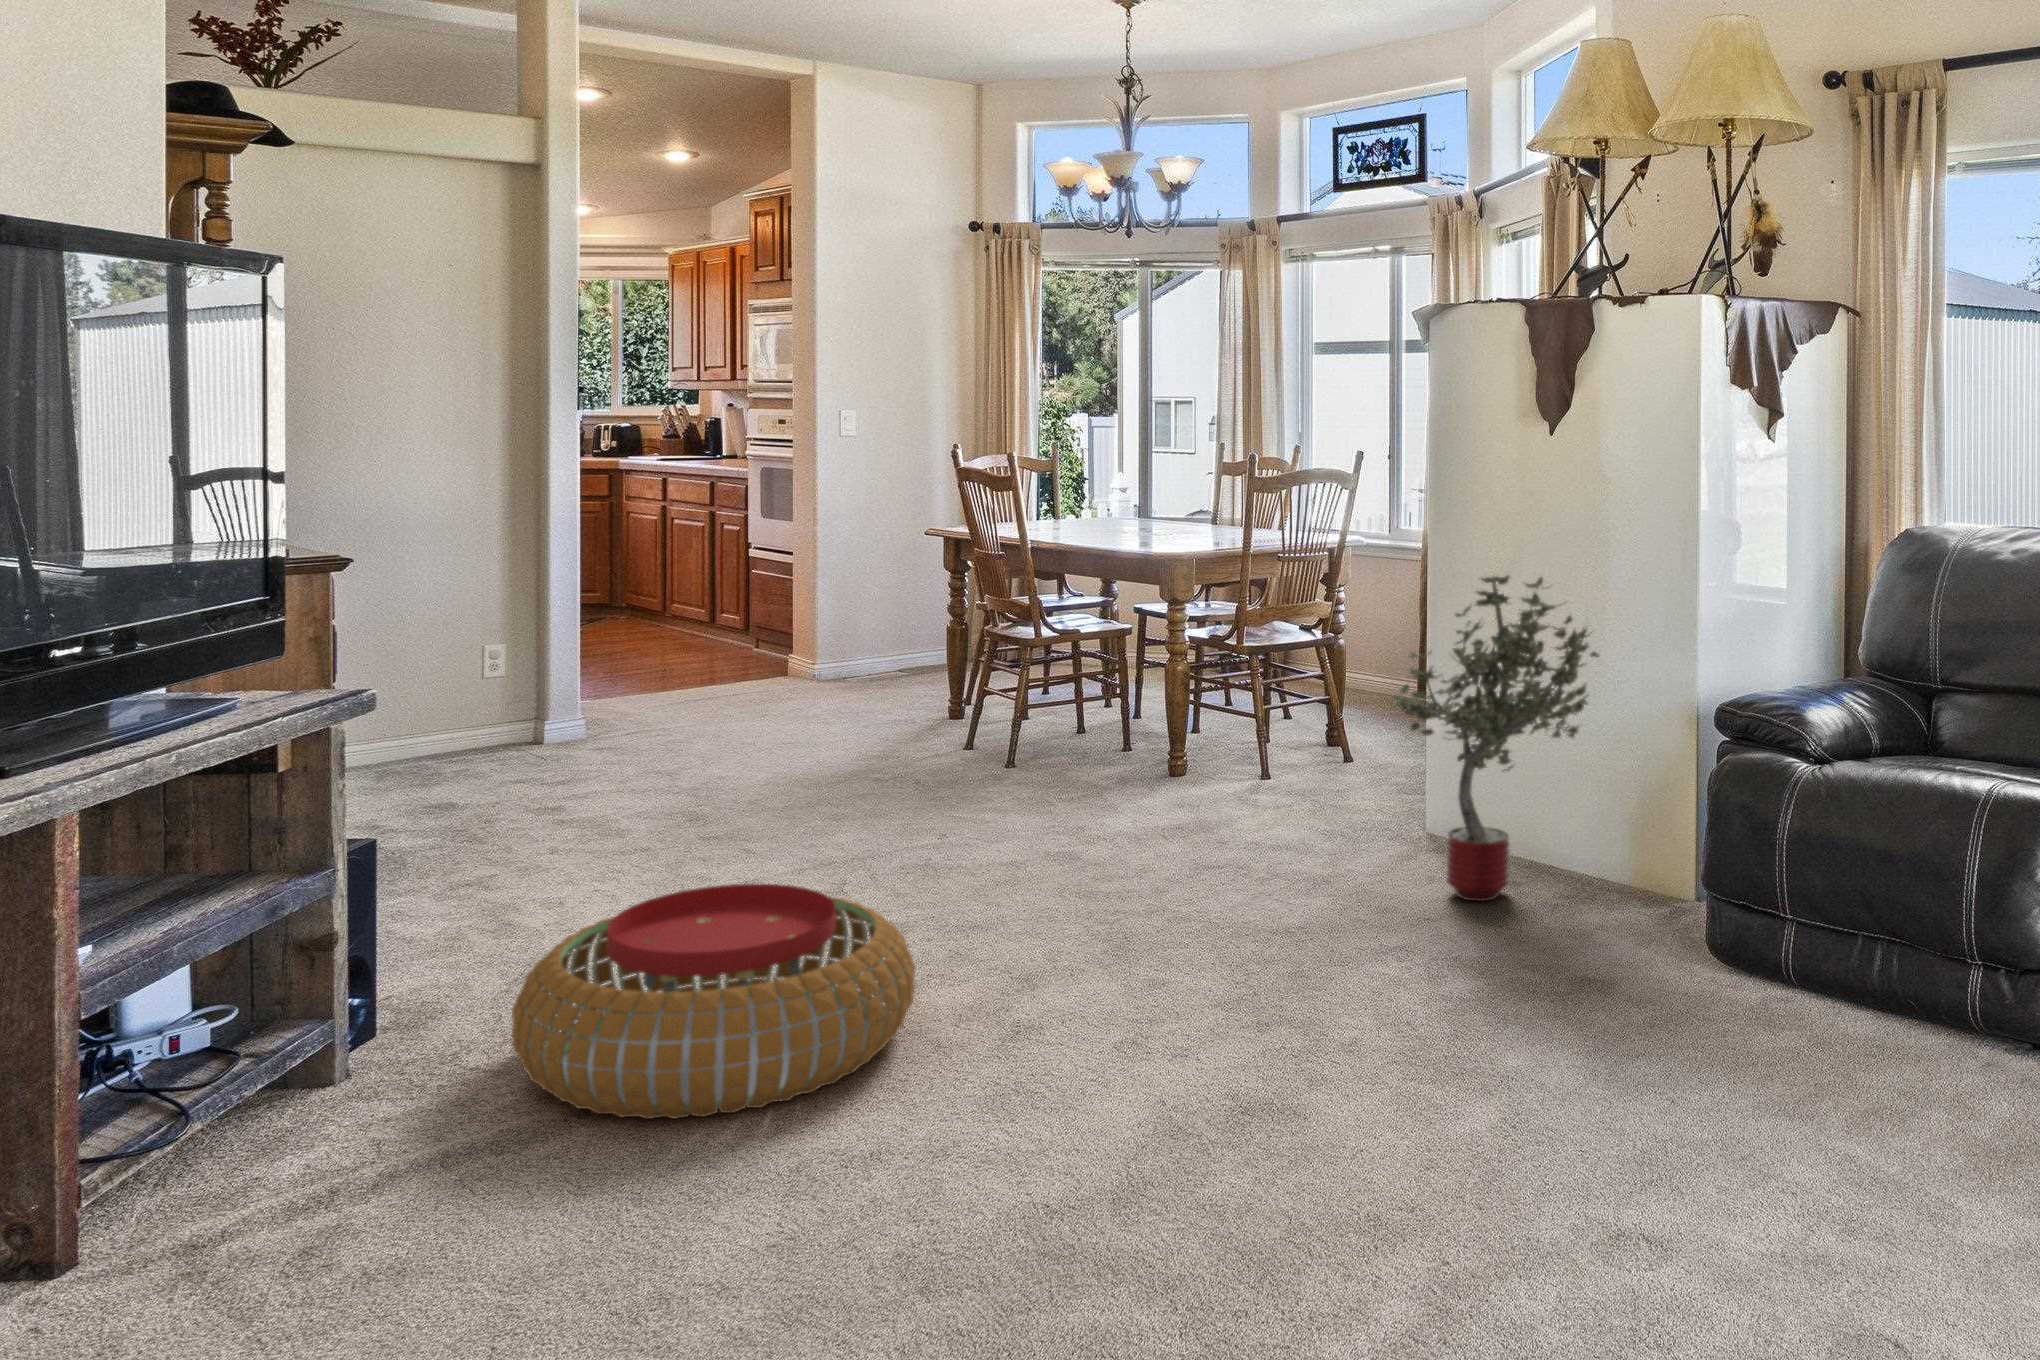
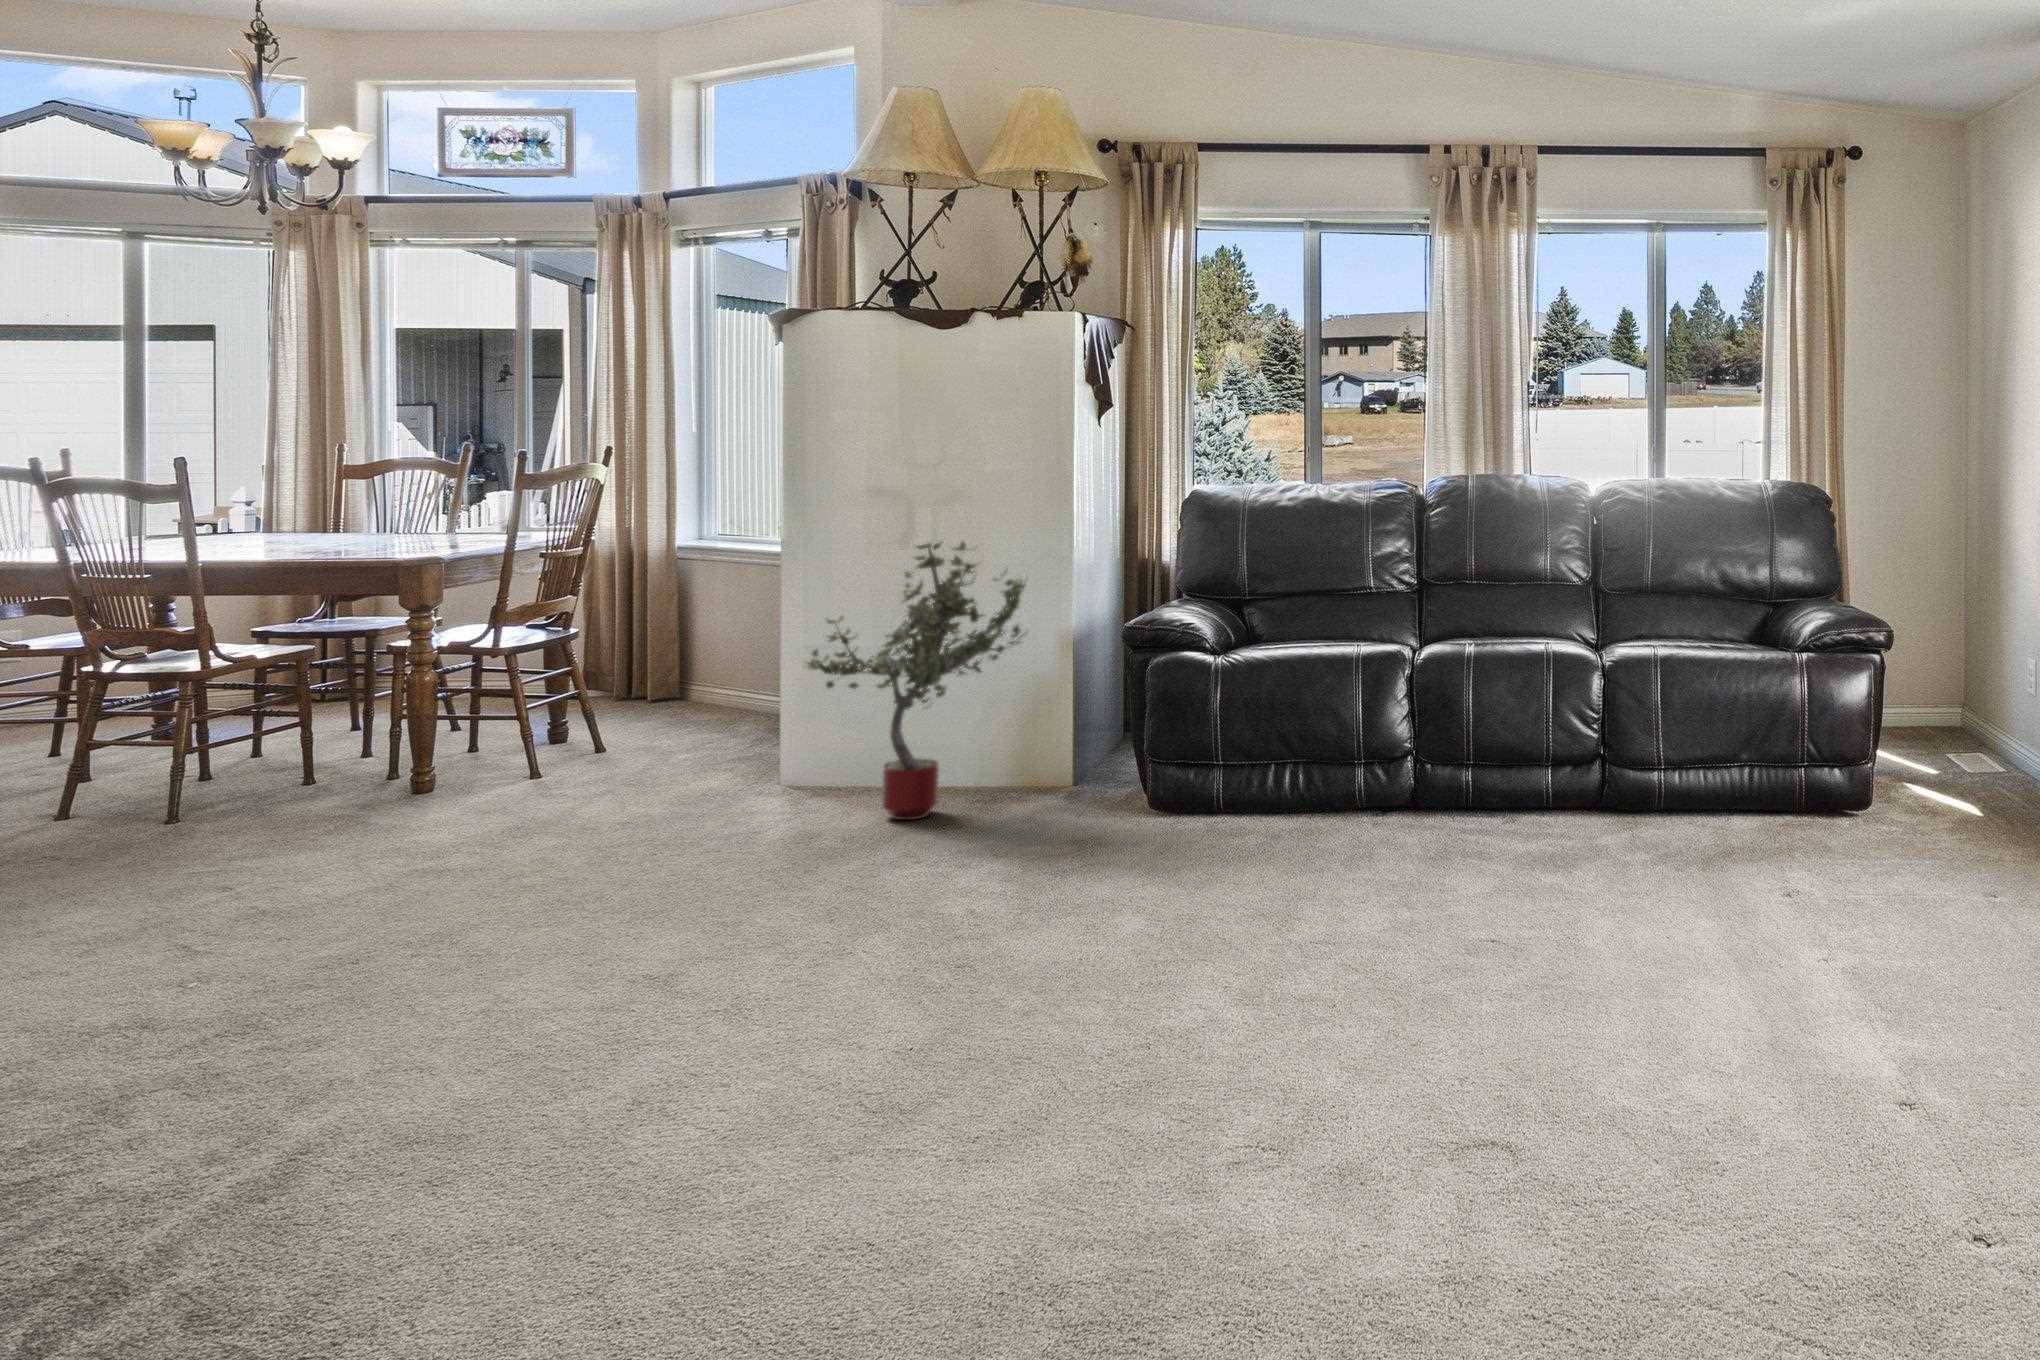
pouf: present [512,884,915,1119] -> none [153,887,619,1127]

